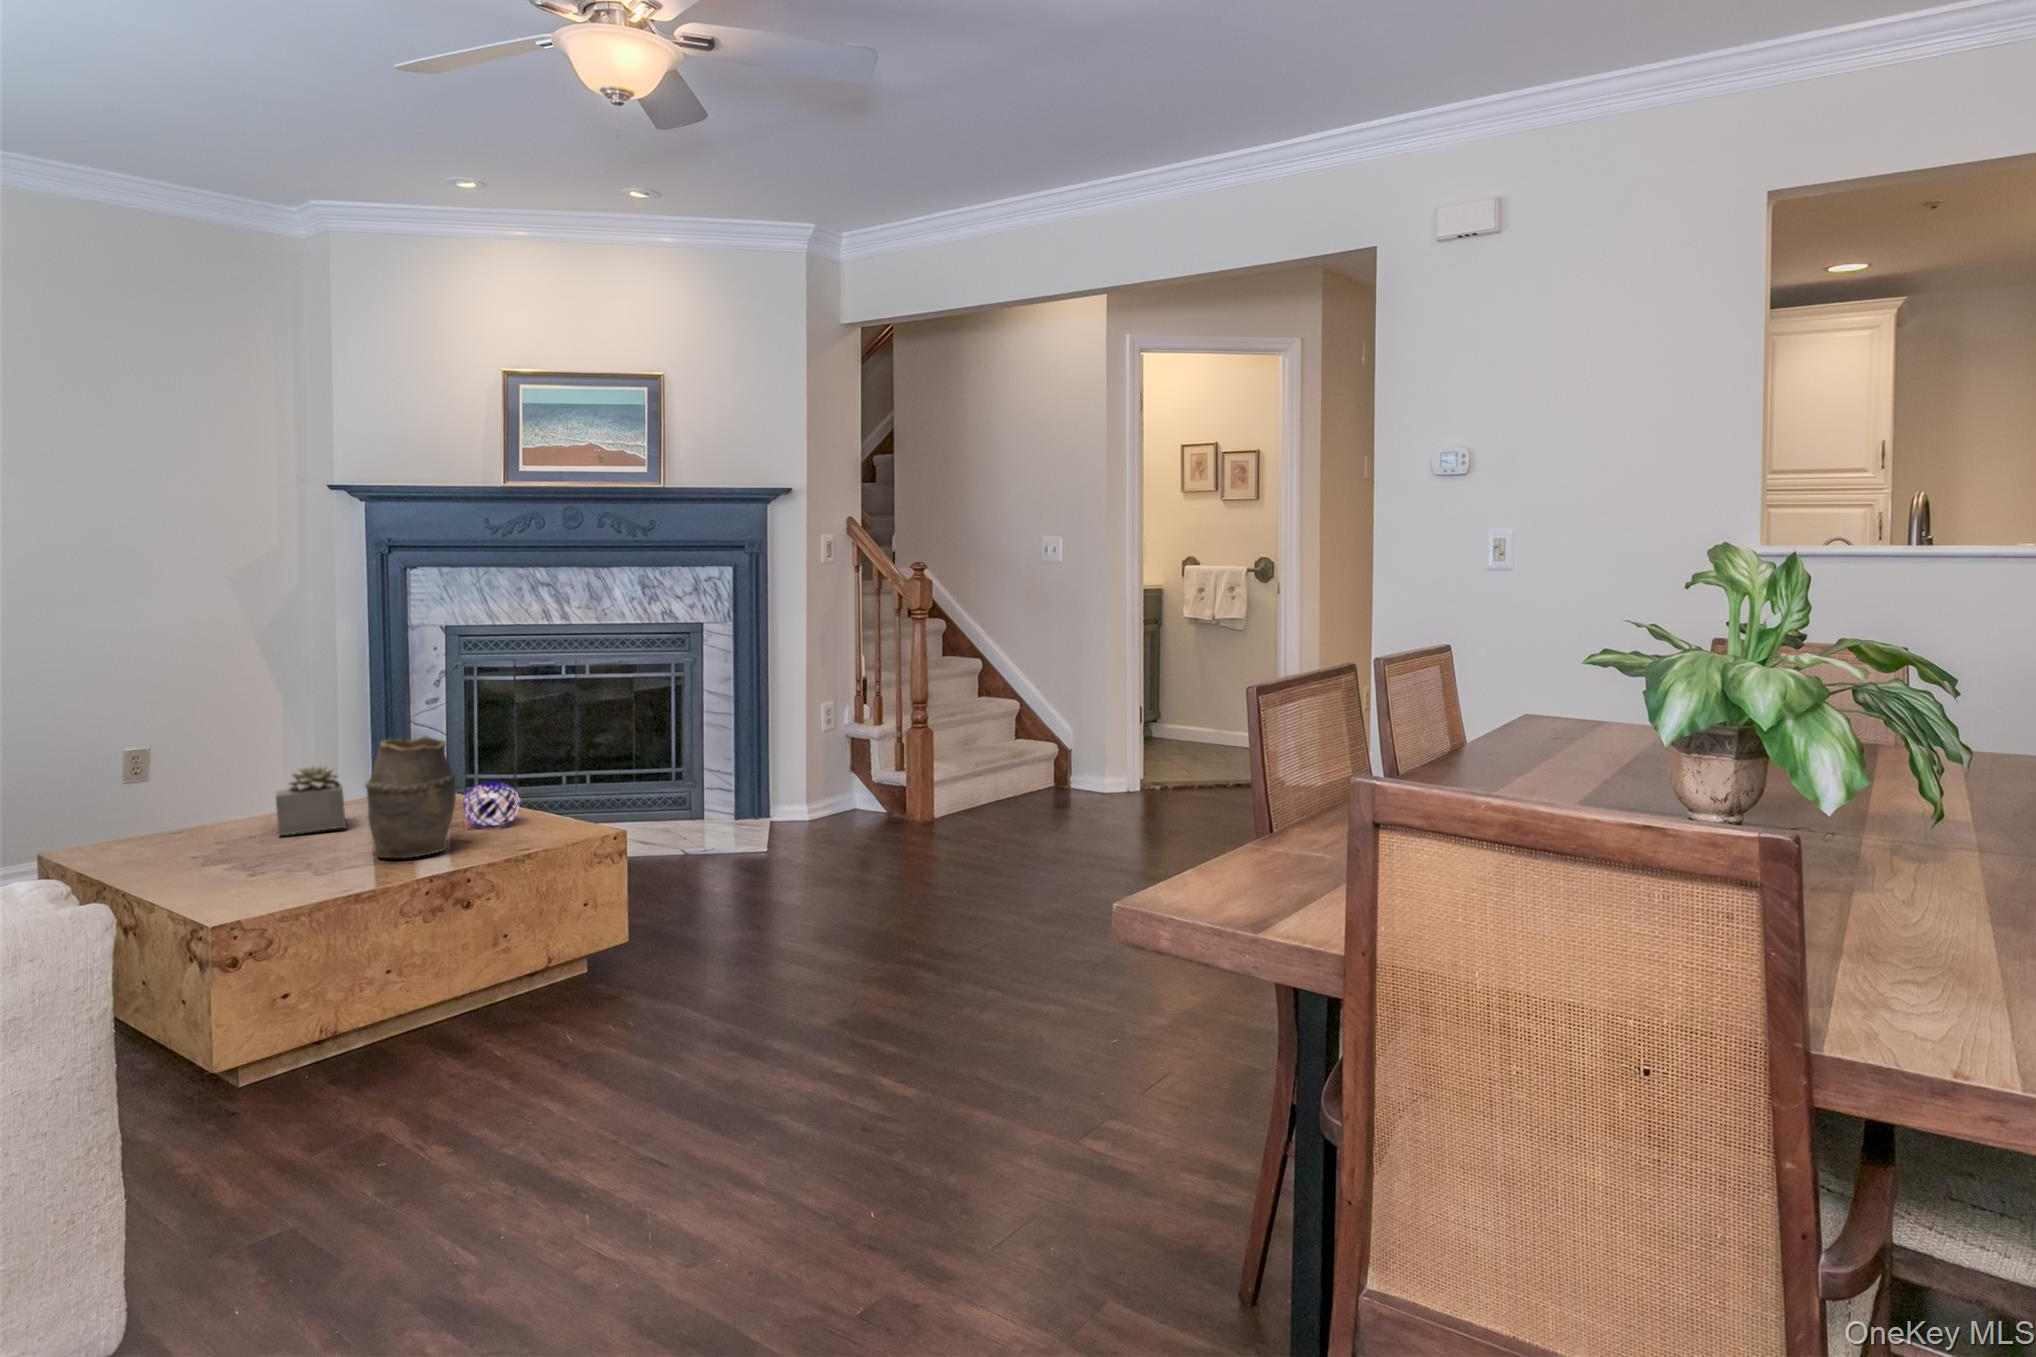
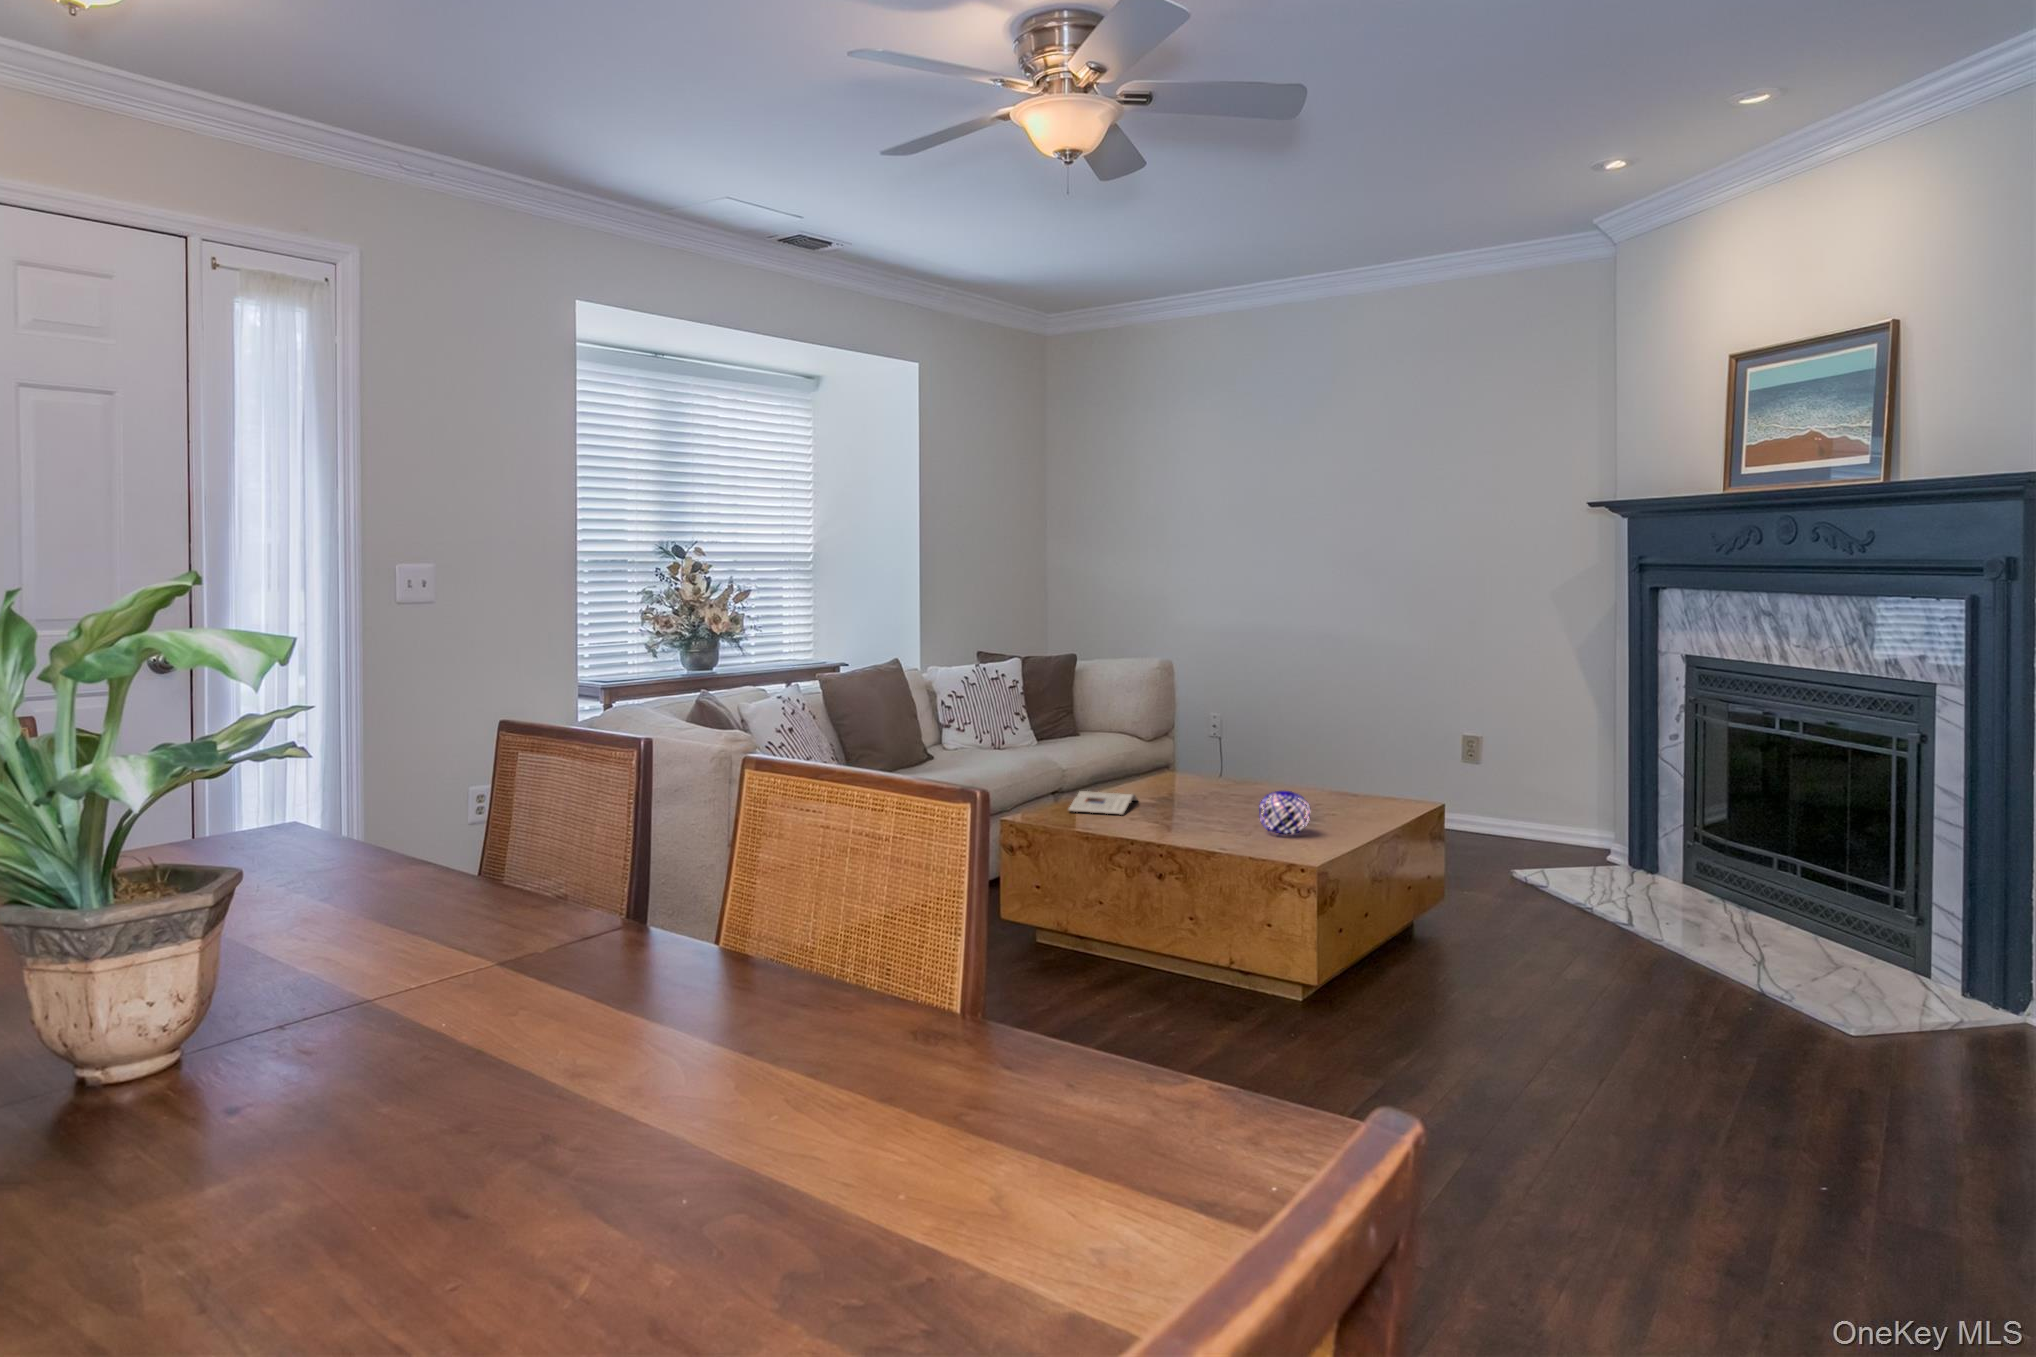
vase: present [366,737,456,858] -> none [1137,726,1206,829]
succulent plant: present [276,765,347,835] -> none [1215,747,1276,804]
magazine: none [175,850,323,887] -> present [1068,791,1138,815]

